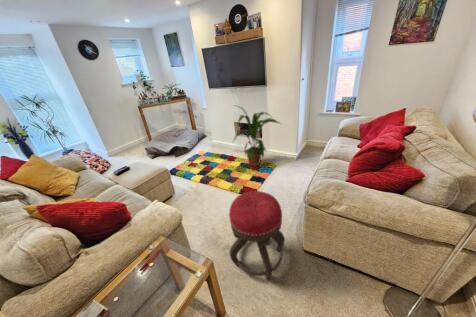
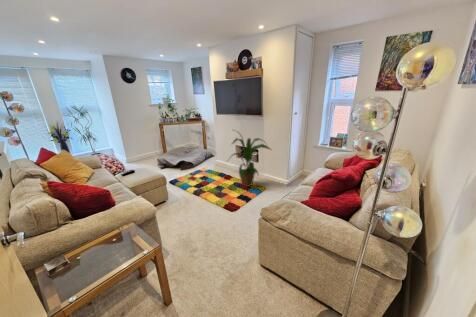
ottoman: present [229,191,285,279] -> none [191,200,243,282]

